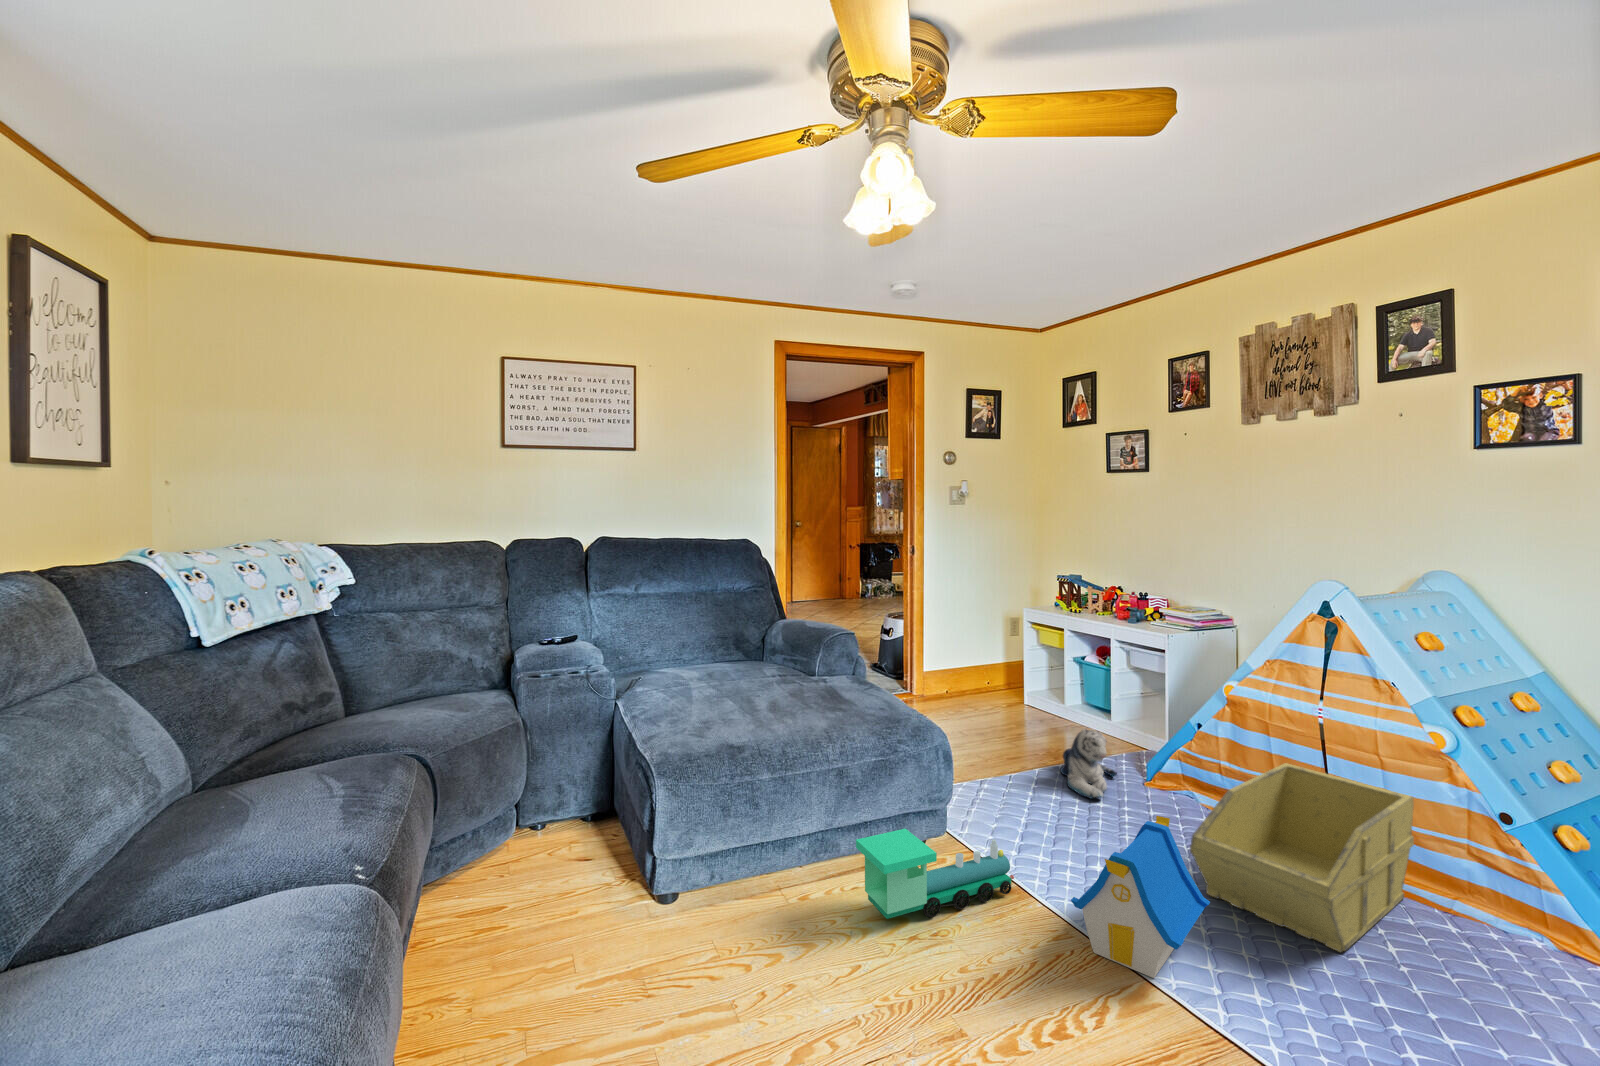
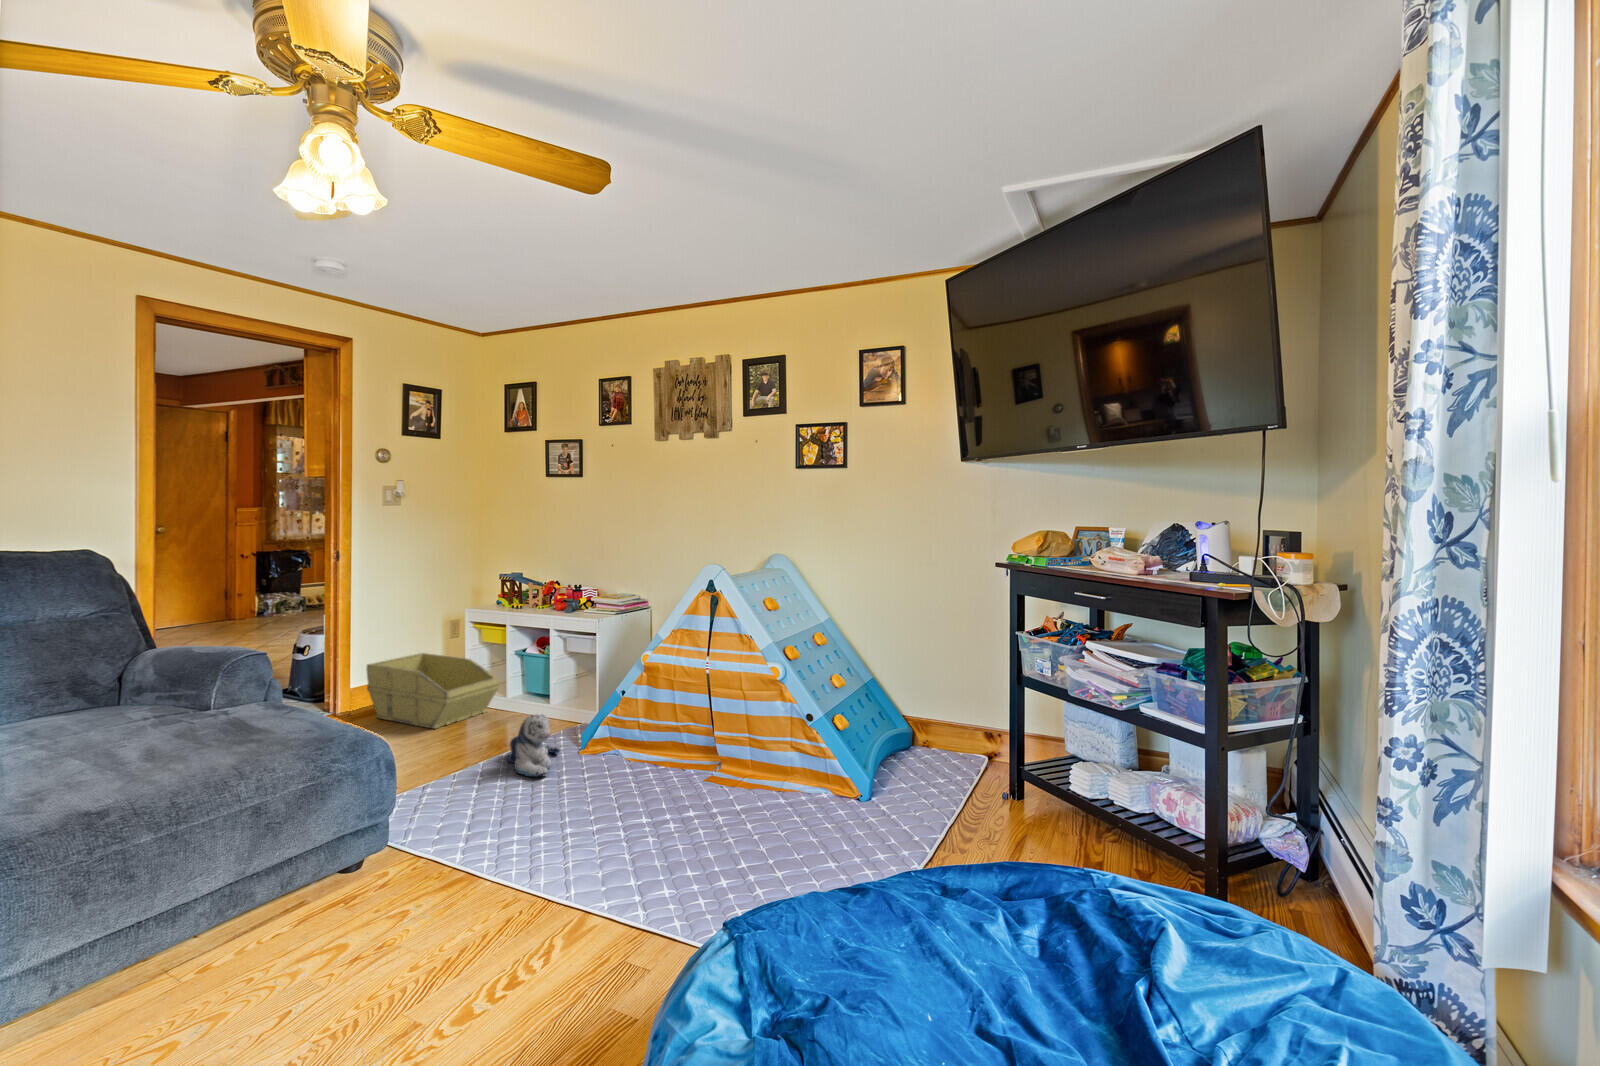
storage bin: present [1190,763,1414,952] -> present [367,653,499,729]
toy house: present [1071,816,1210,978] -> none [520,771,633,905]
toy train: present [856,829,1014,919] -> none [275,835,464,953]

